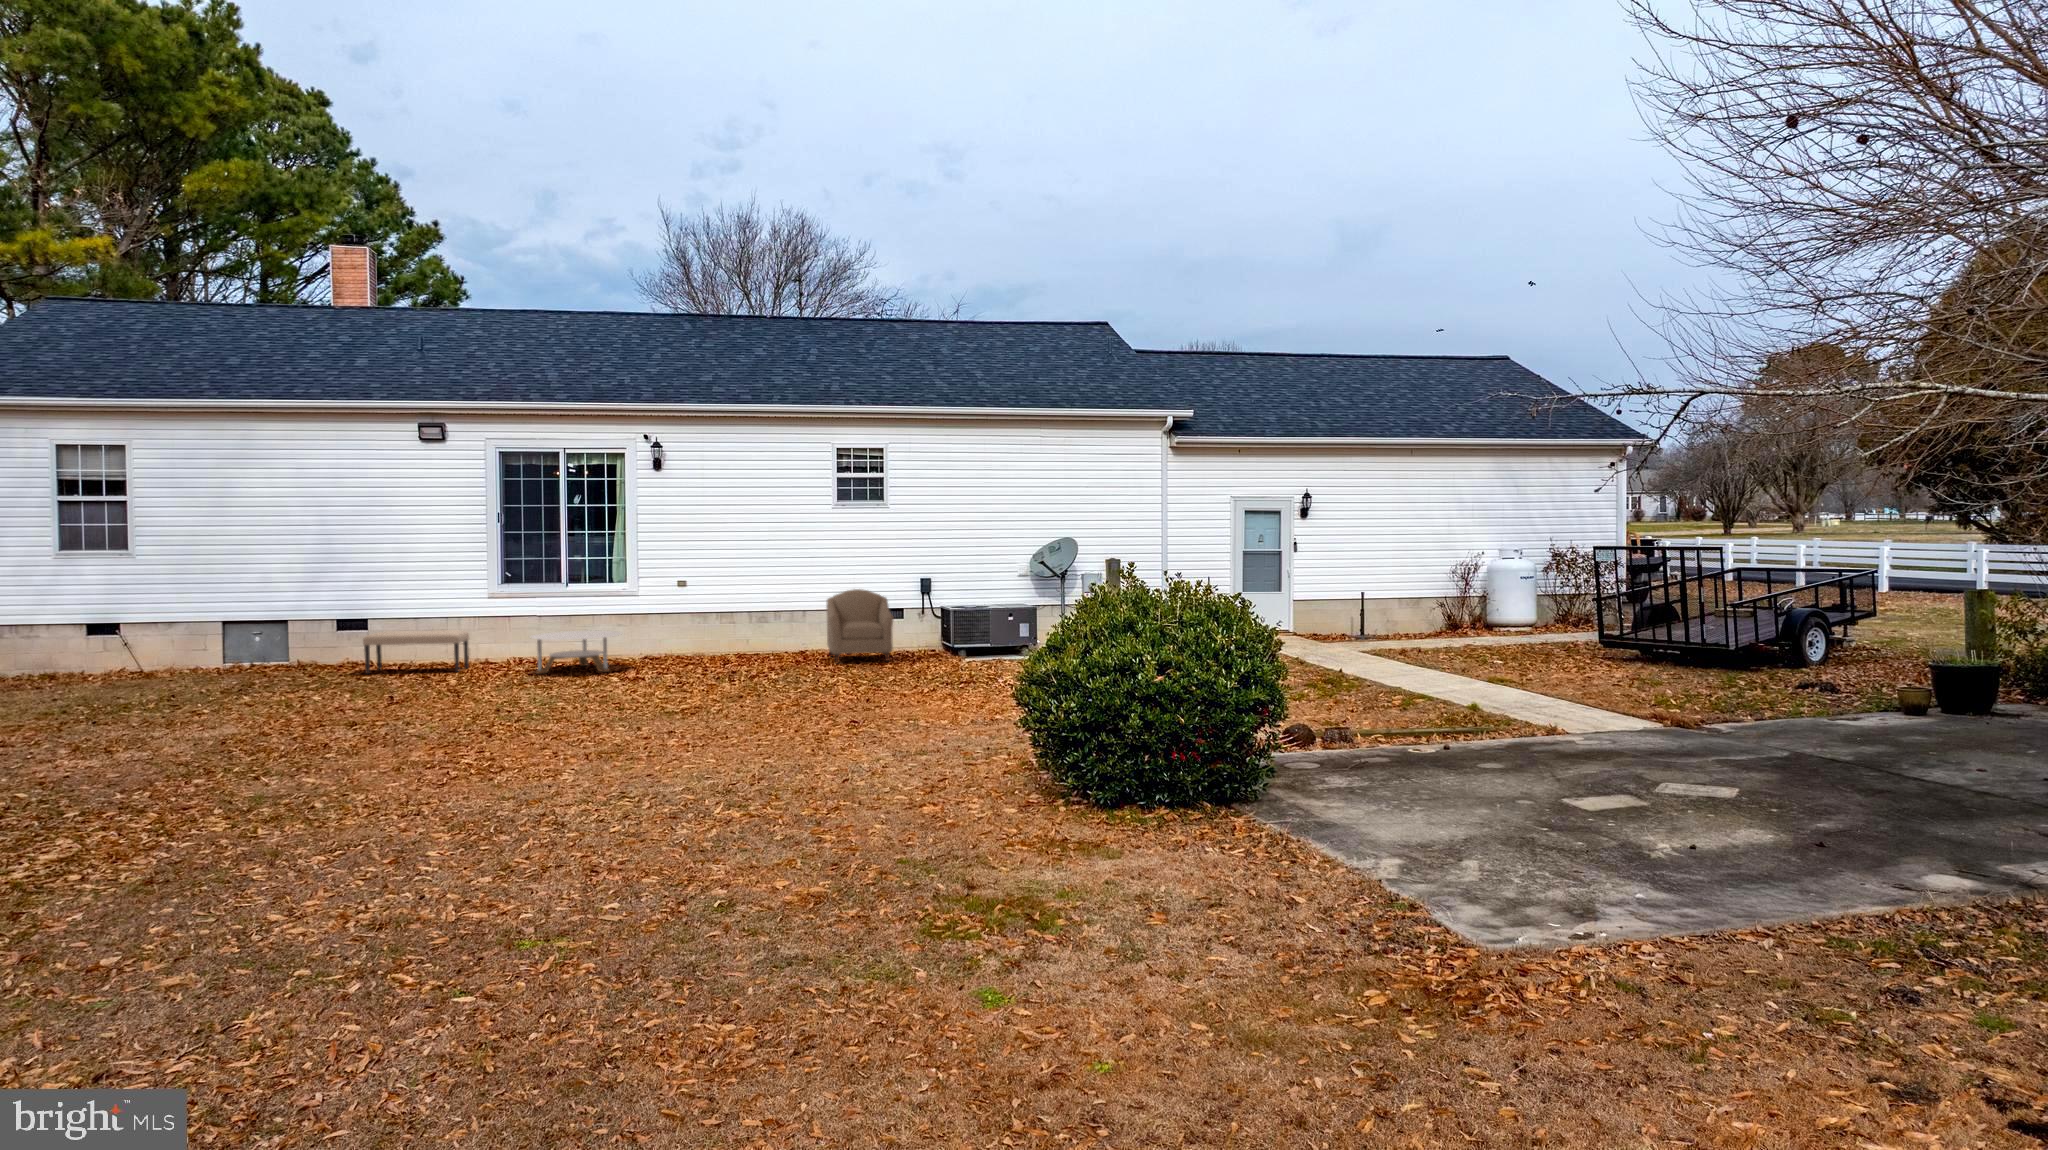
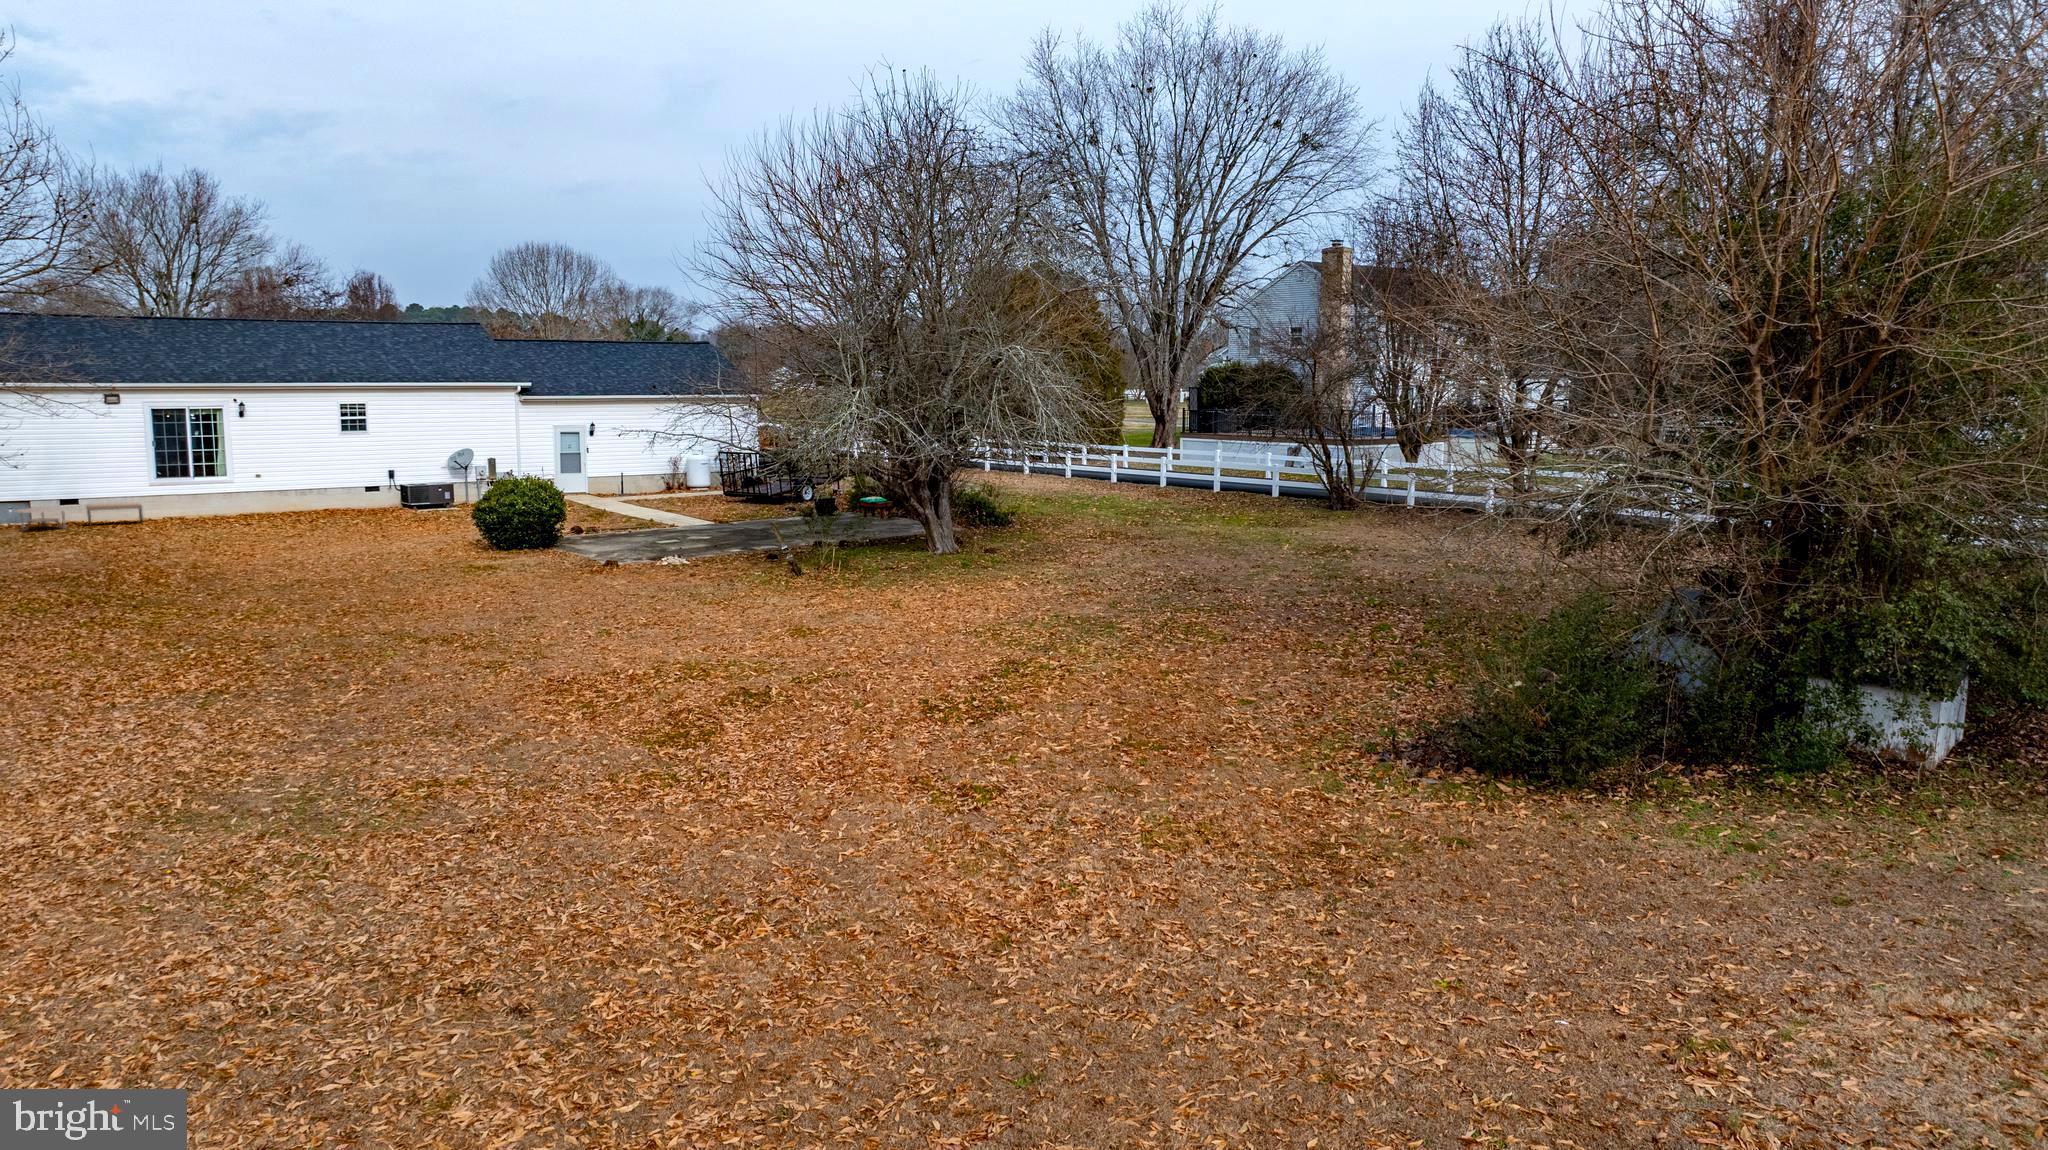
chair: present [826,589,894,663] -> none [340,476,382,513]
round table: present [530,630,621,673] -> present [15,507,69,531]

